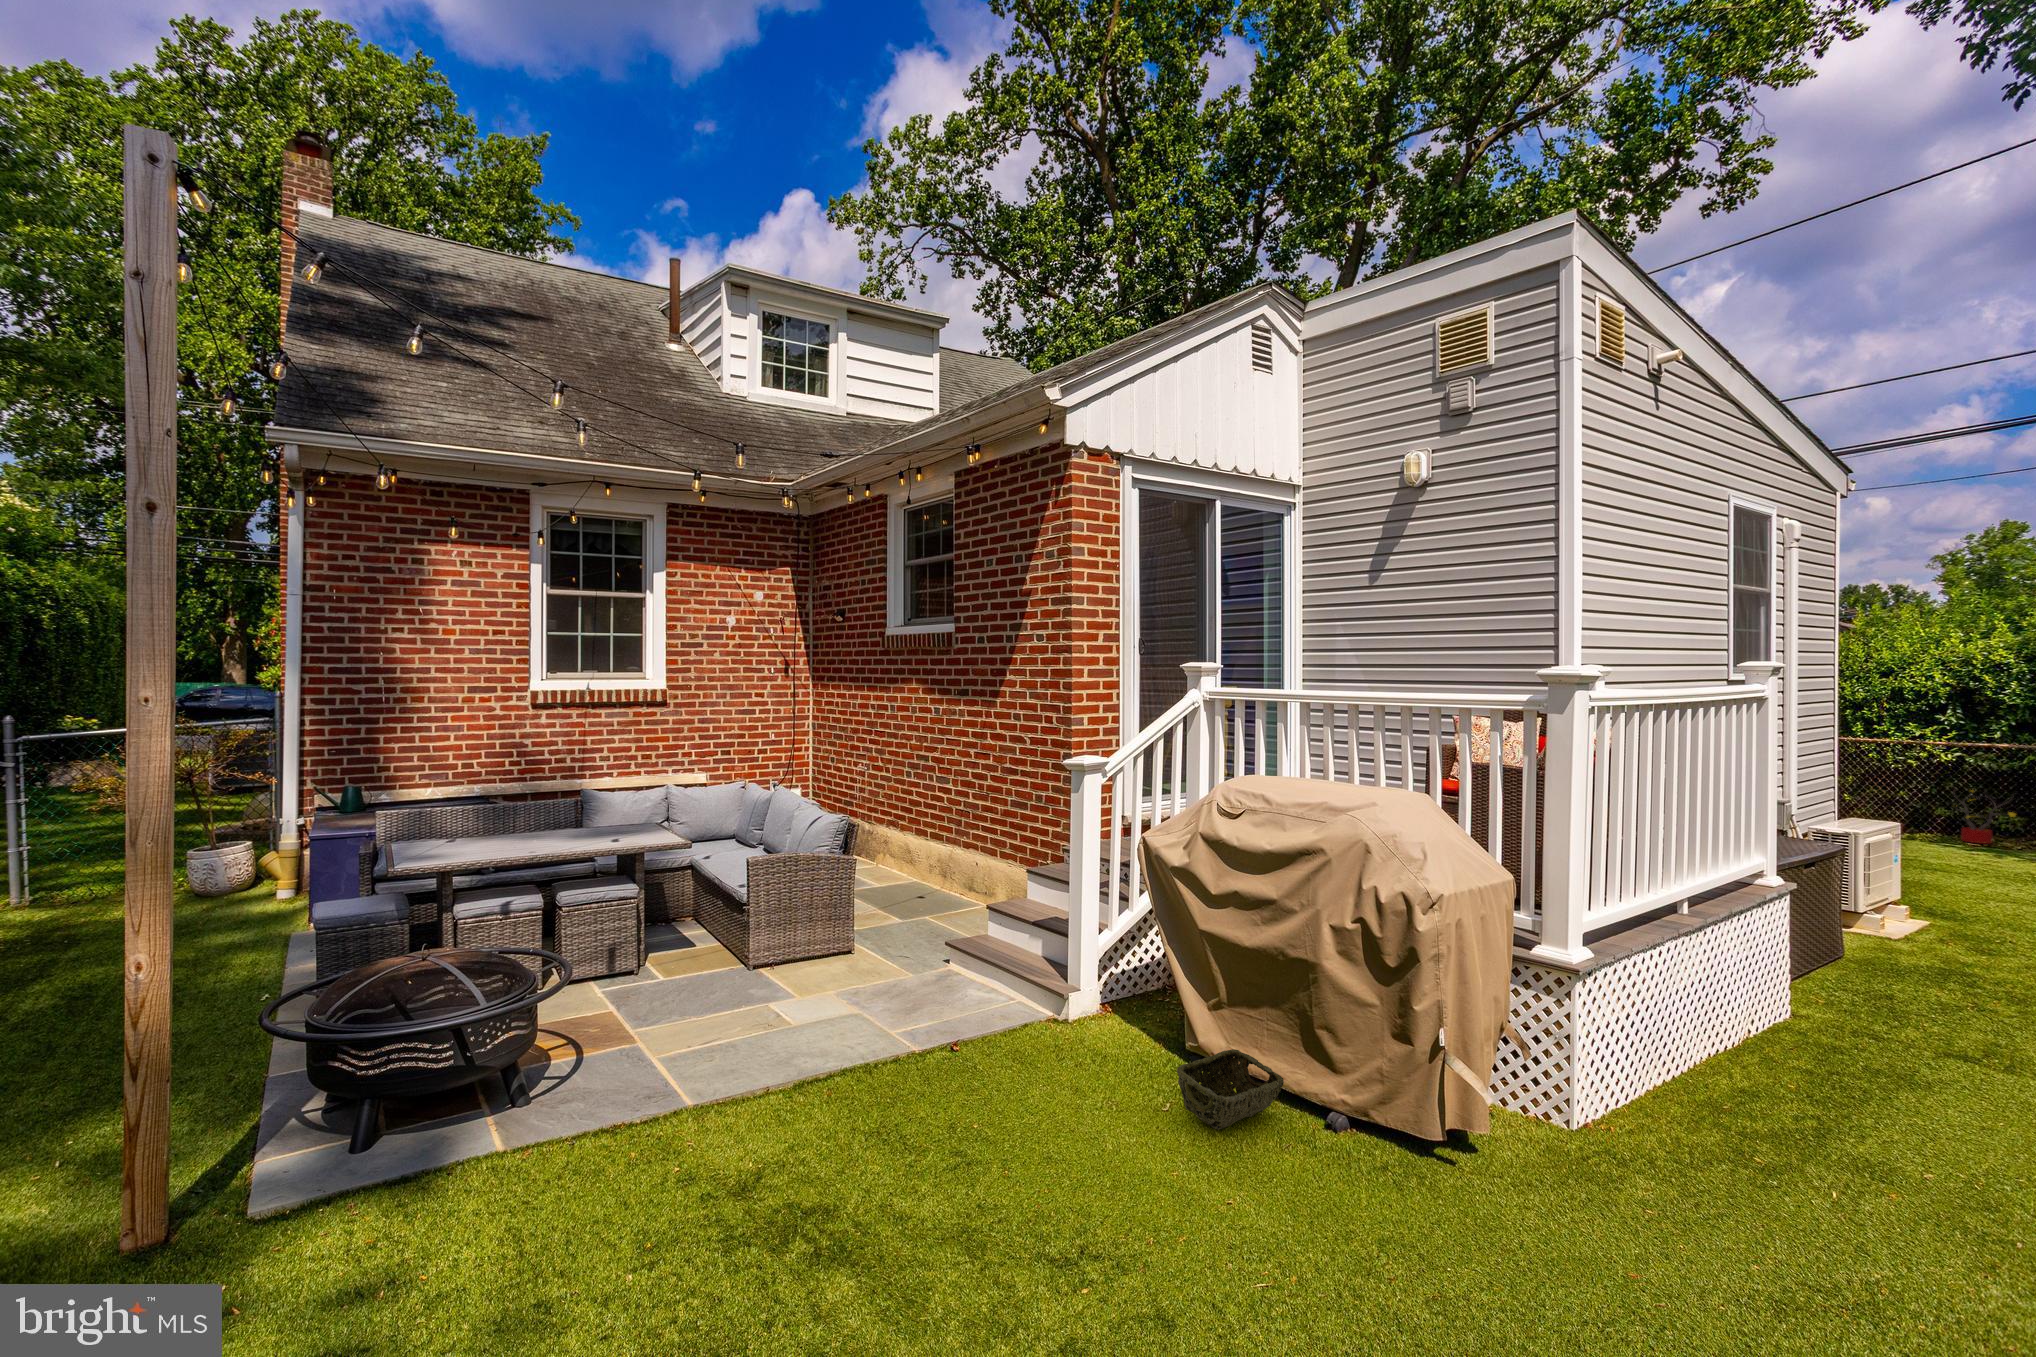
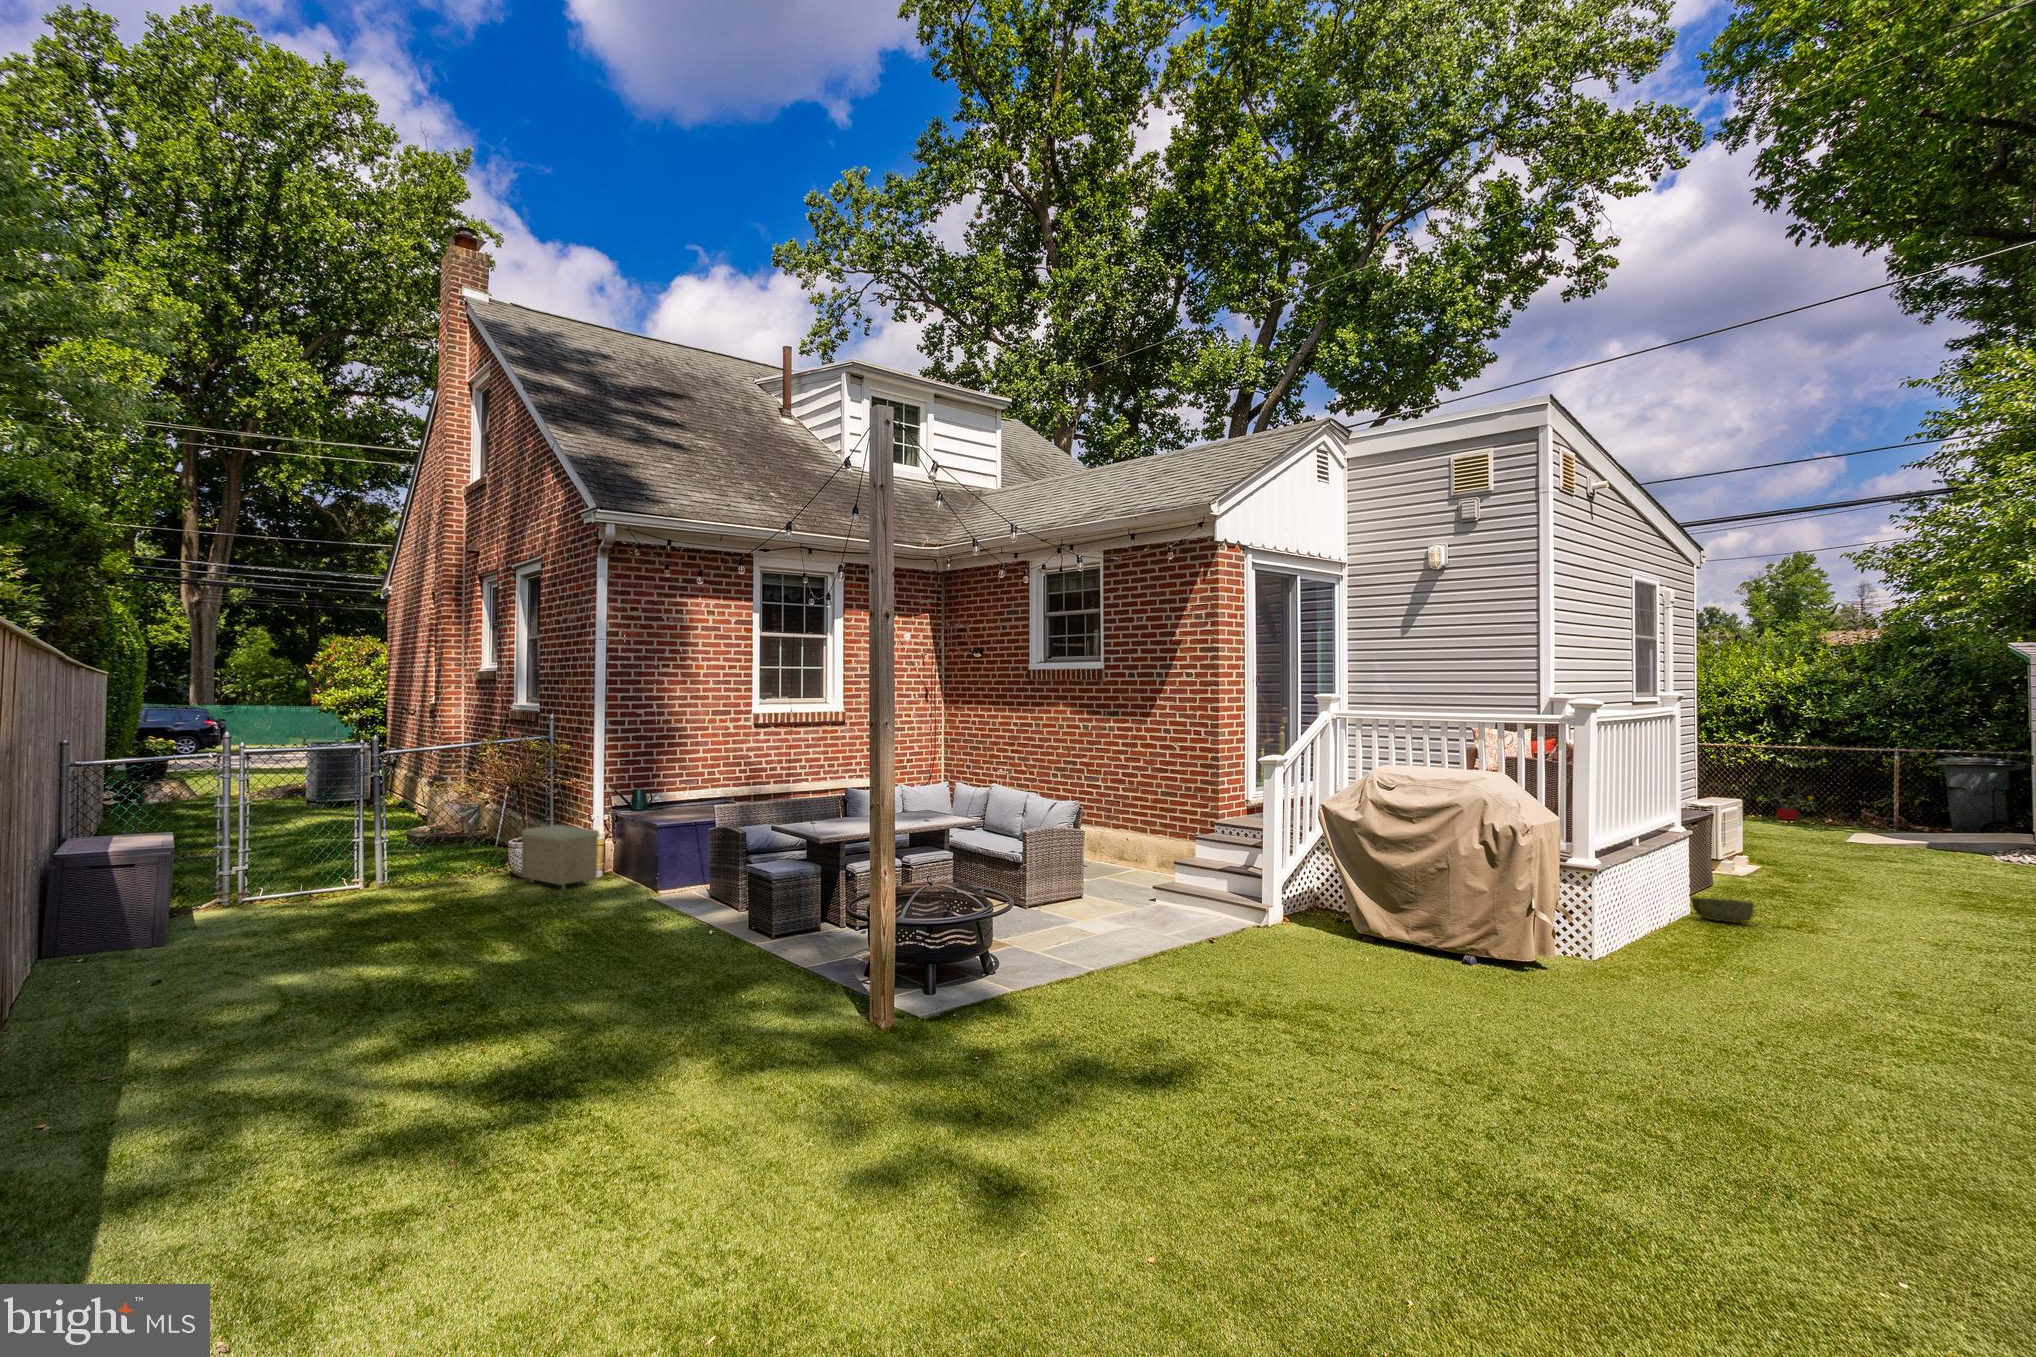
storage bench: none [208,828,295,913] -> present [522,825,599,889]
woven basket: present [1177,1049,1284,1130] -> present [1691,897,1754,923]

